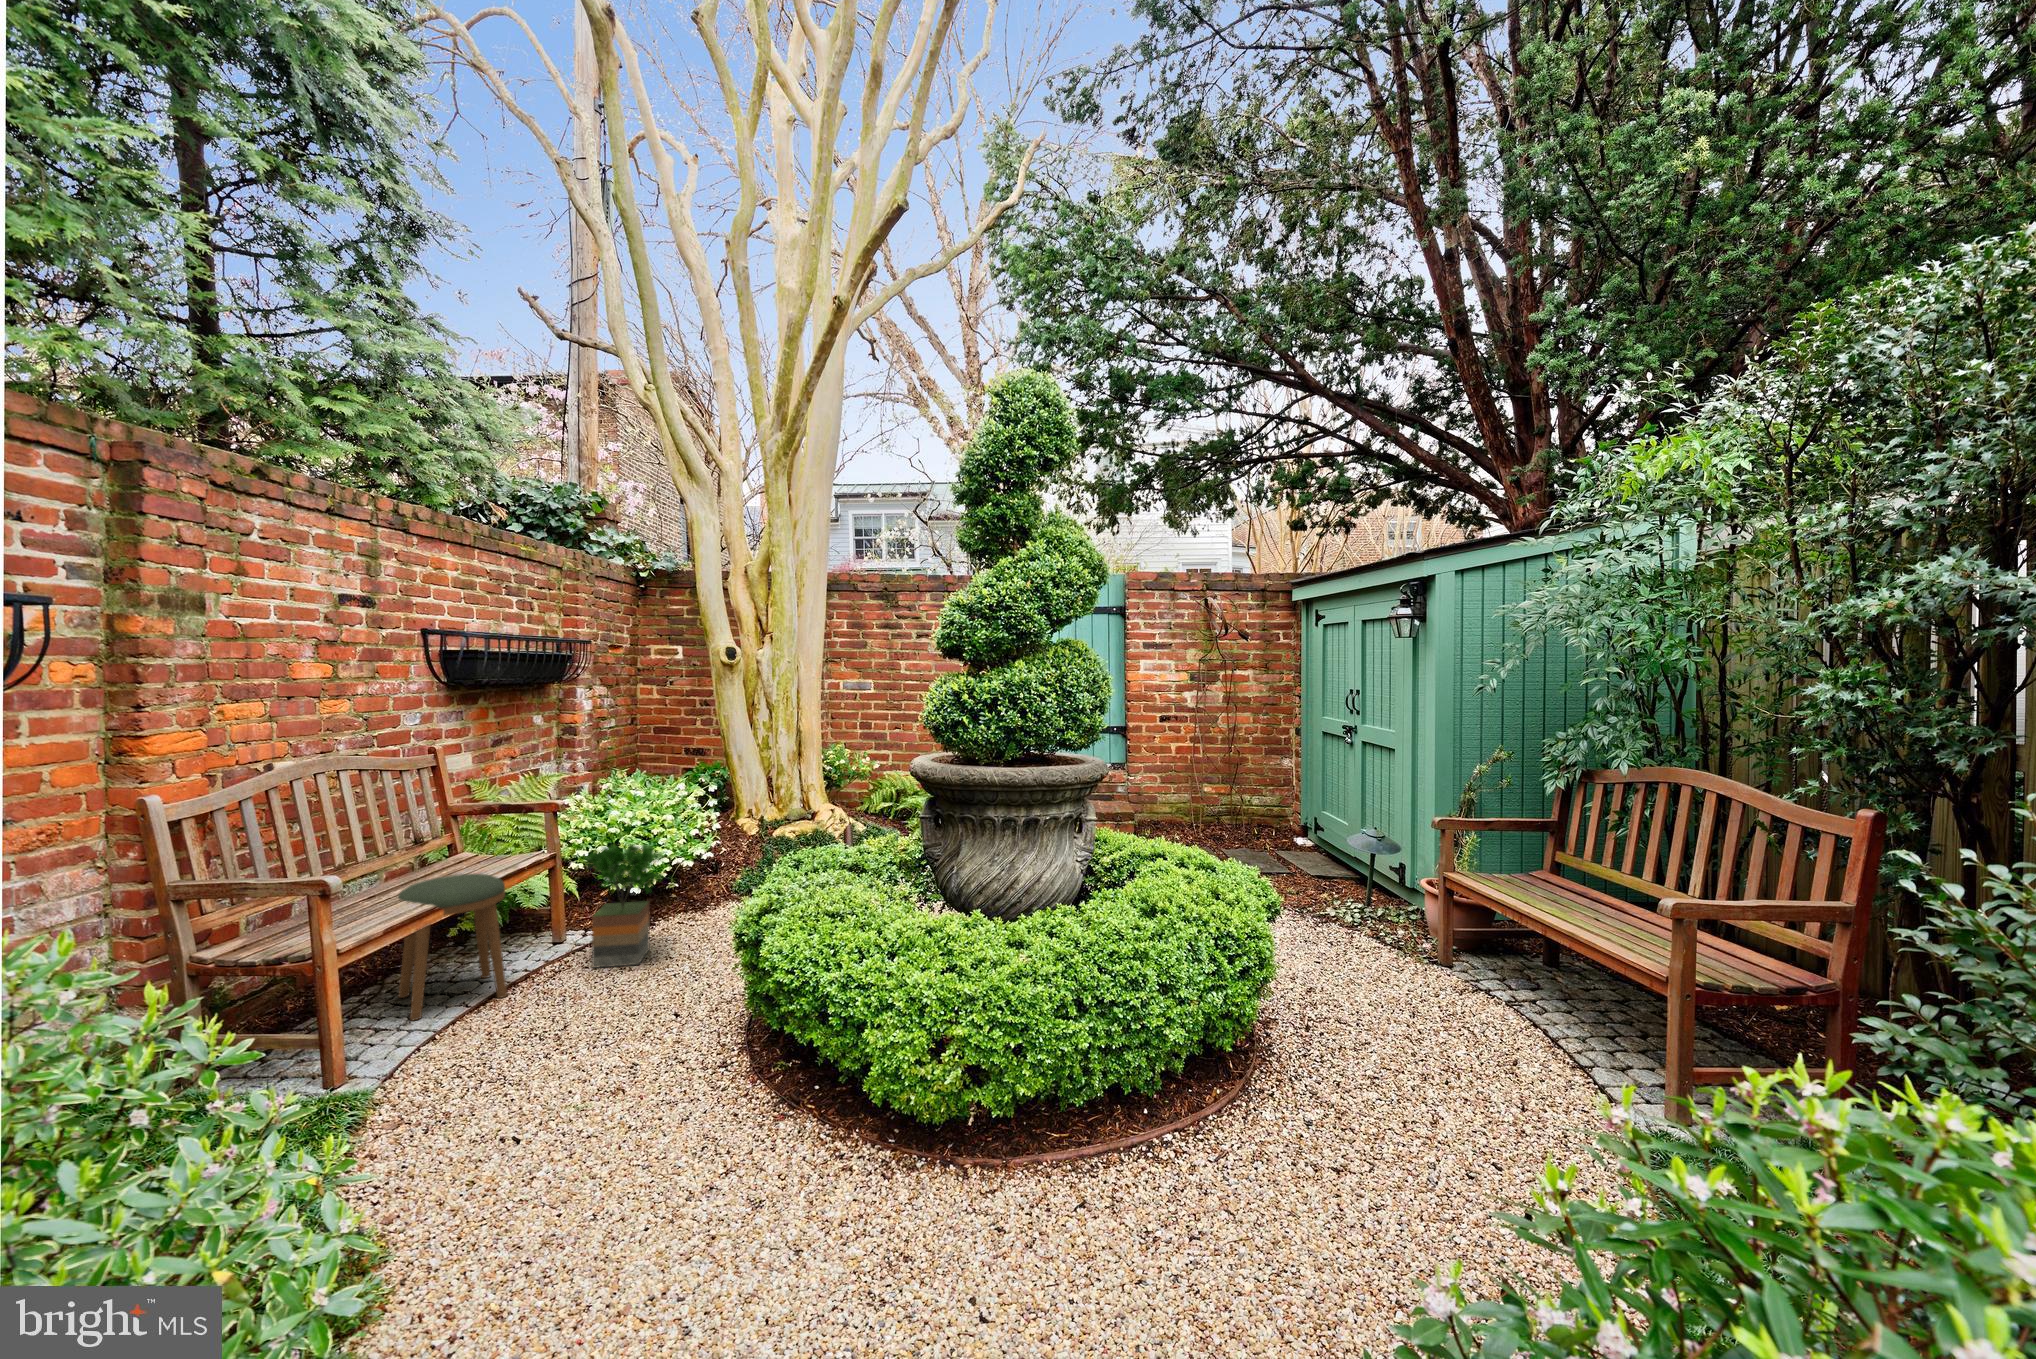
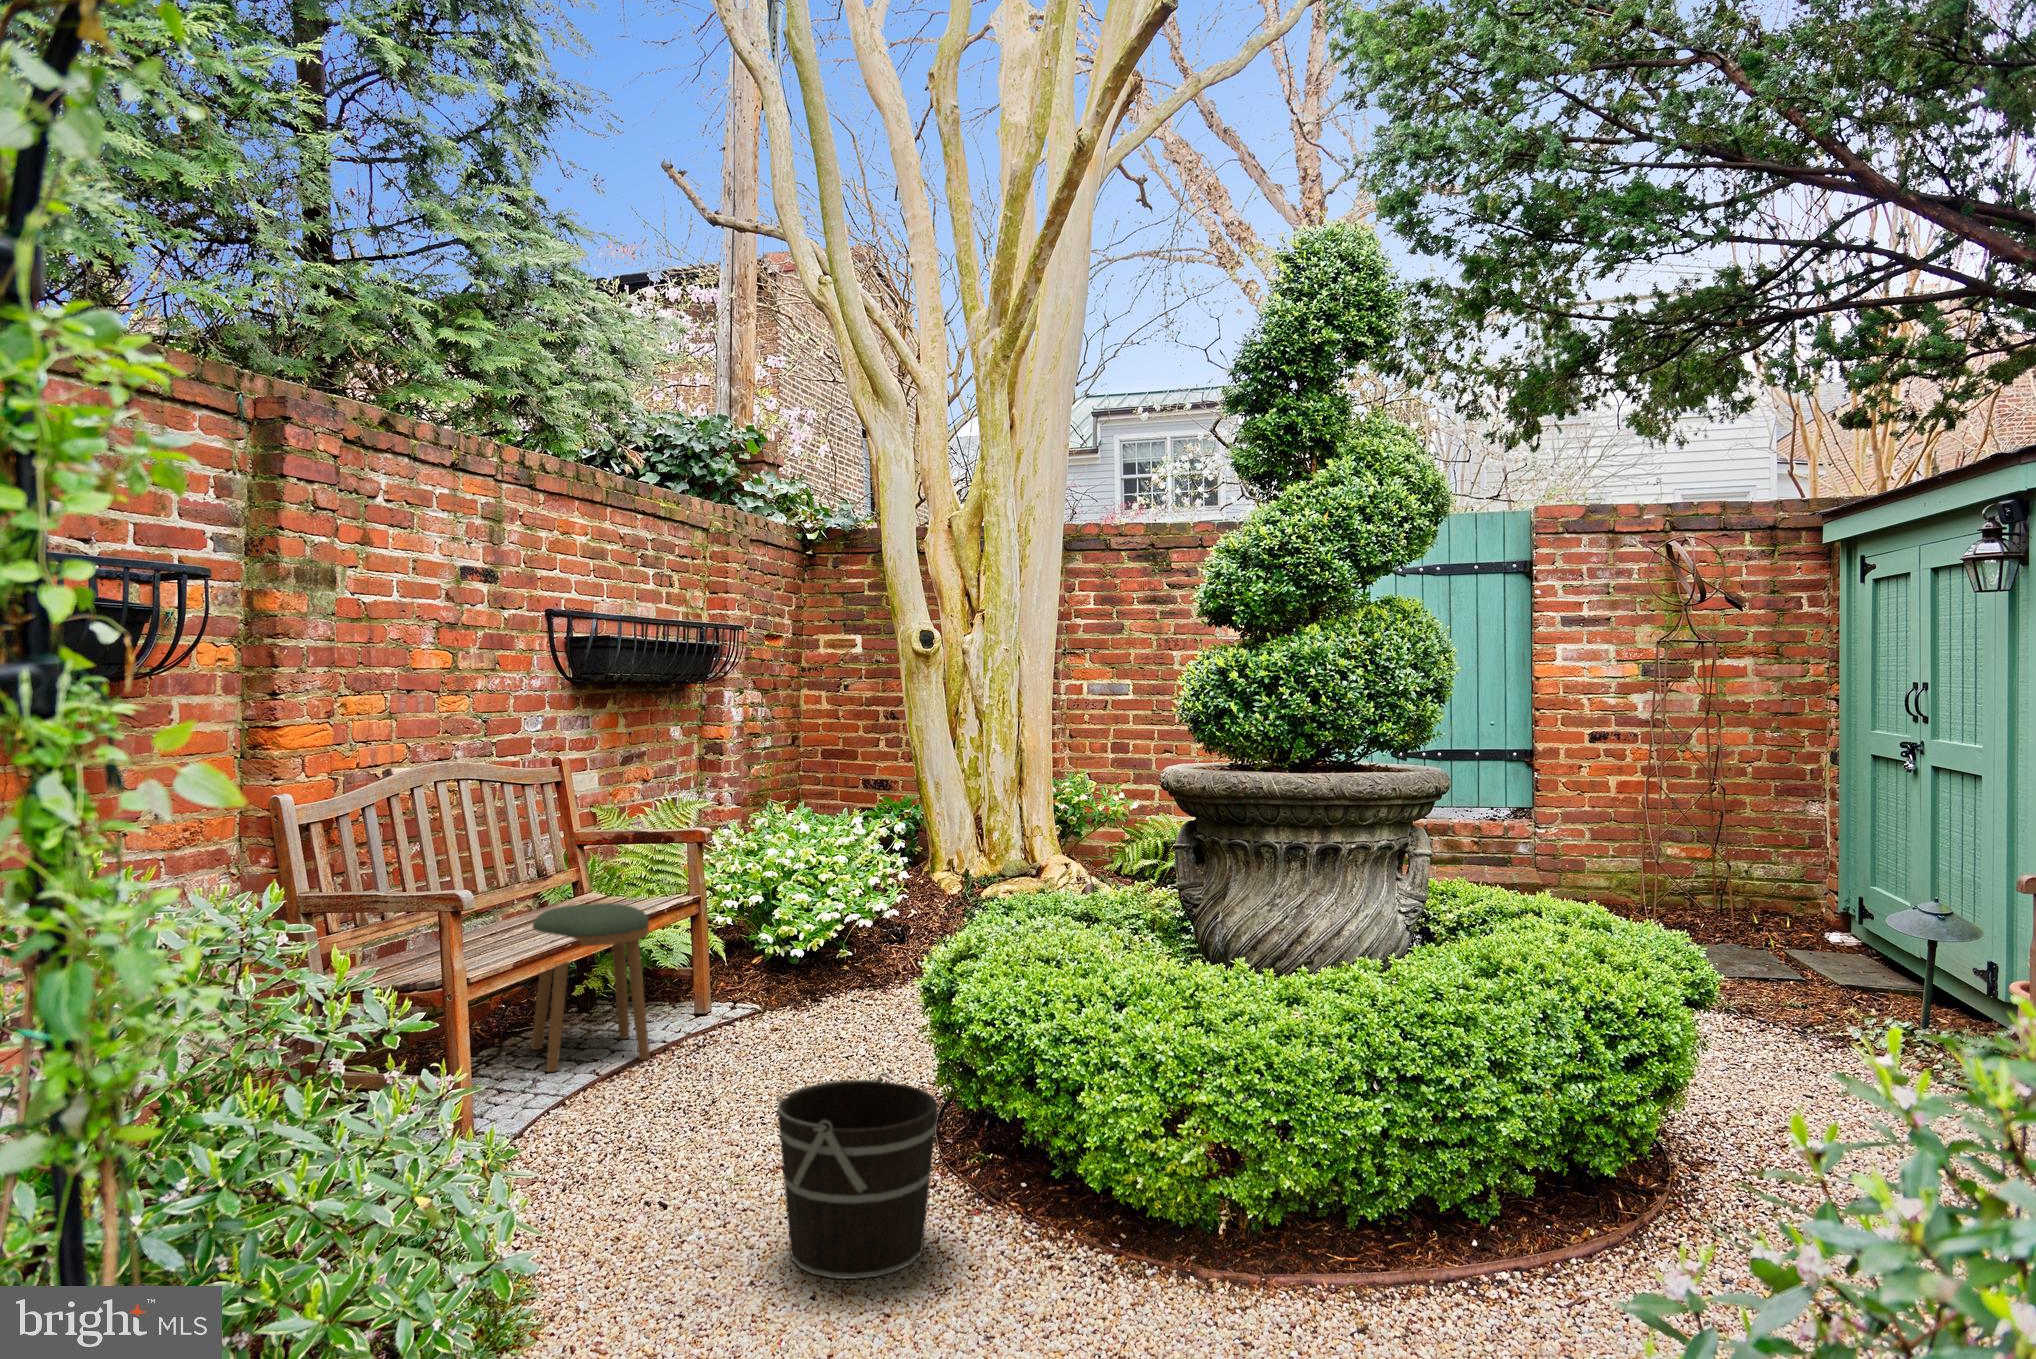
potted tree: present [587,845,664,968] -> none [736,880,837,1041]
bucket: none [611,1026,752,1215] -> present [777,1073,938,1279]

